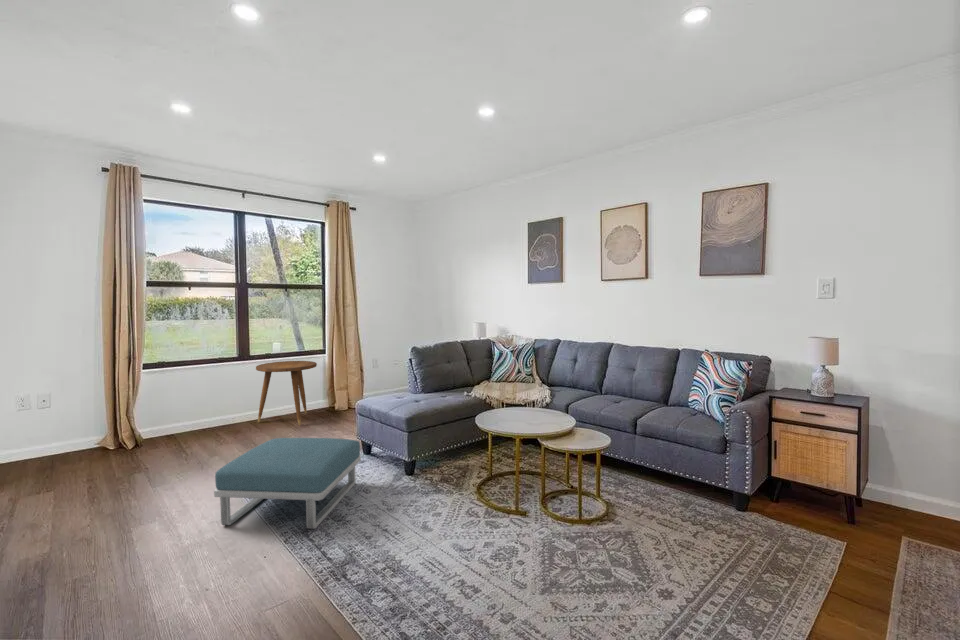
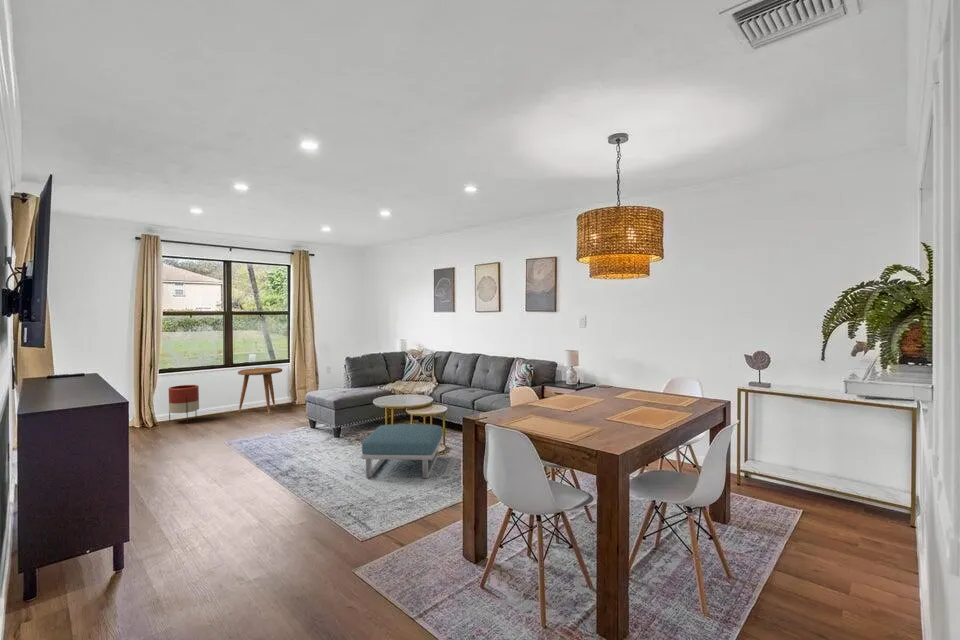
planter: none [156,385,201,443] -> present [168,385,199,423]
footstool: present [214,438,361,529] -> present [361,424,443,478]

